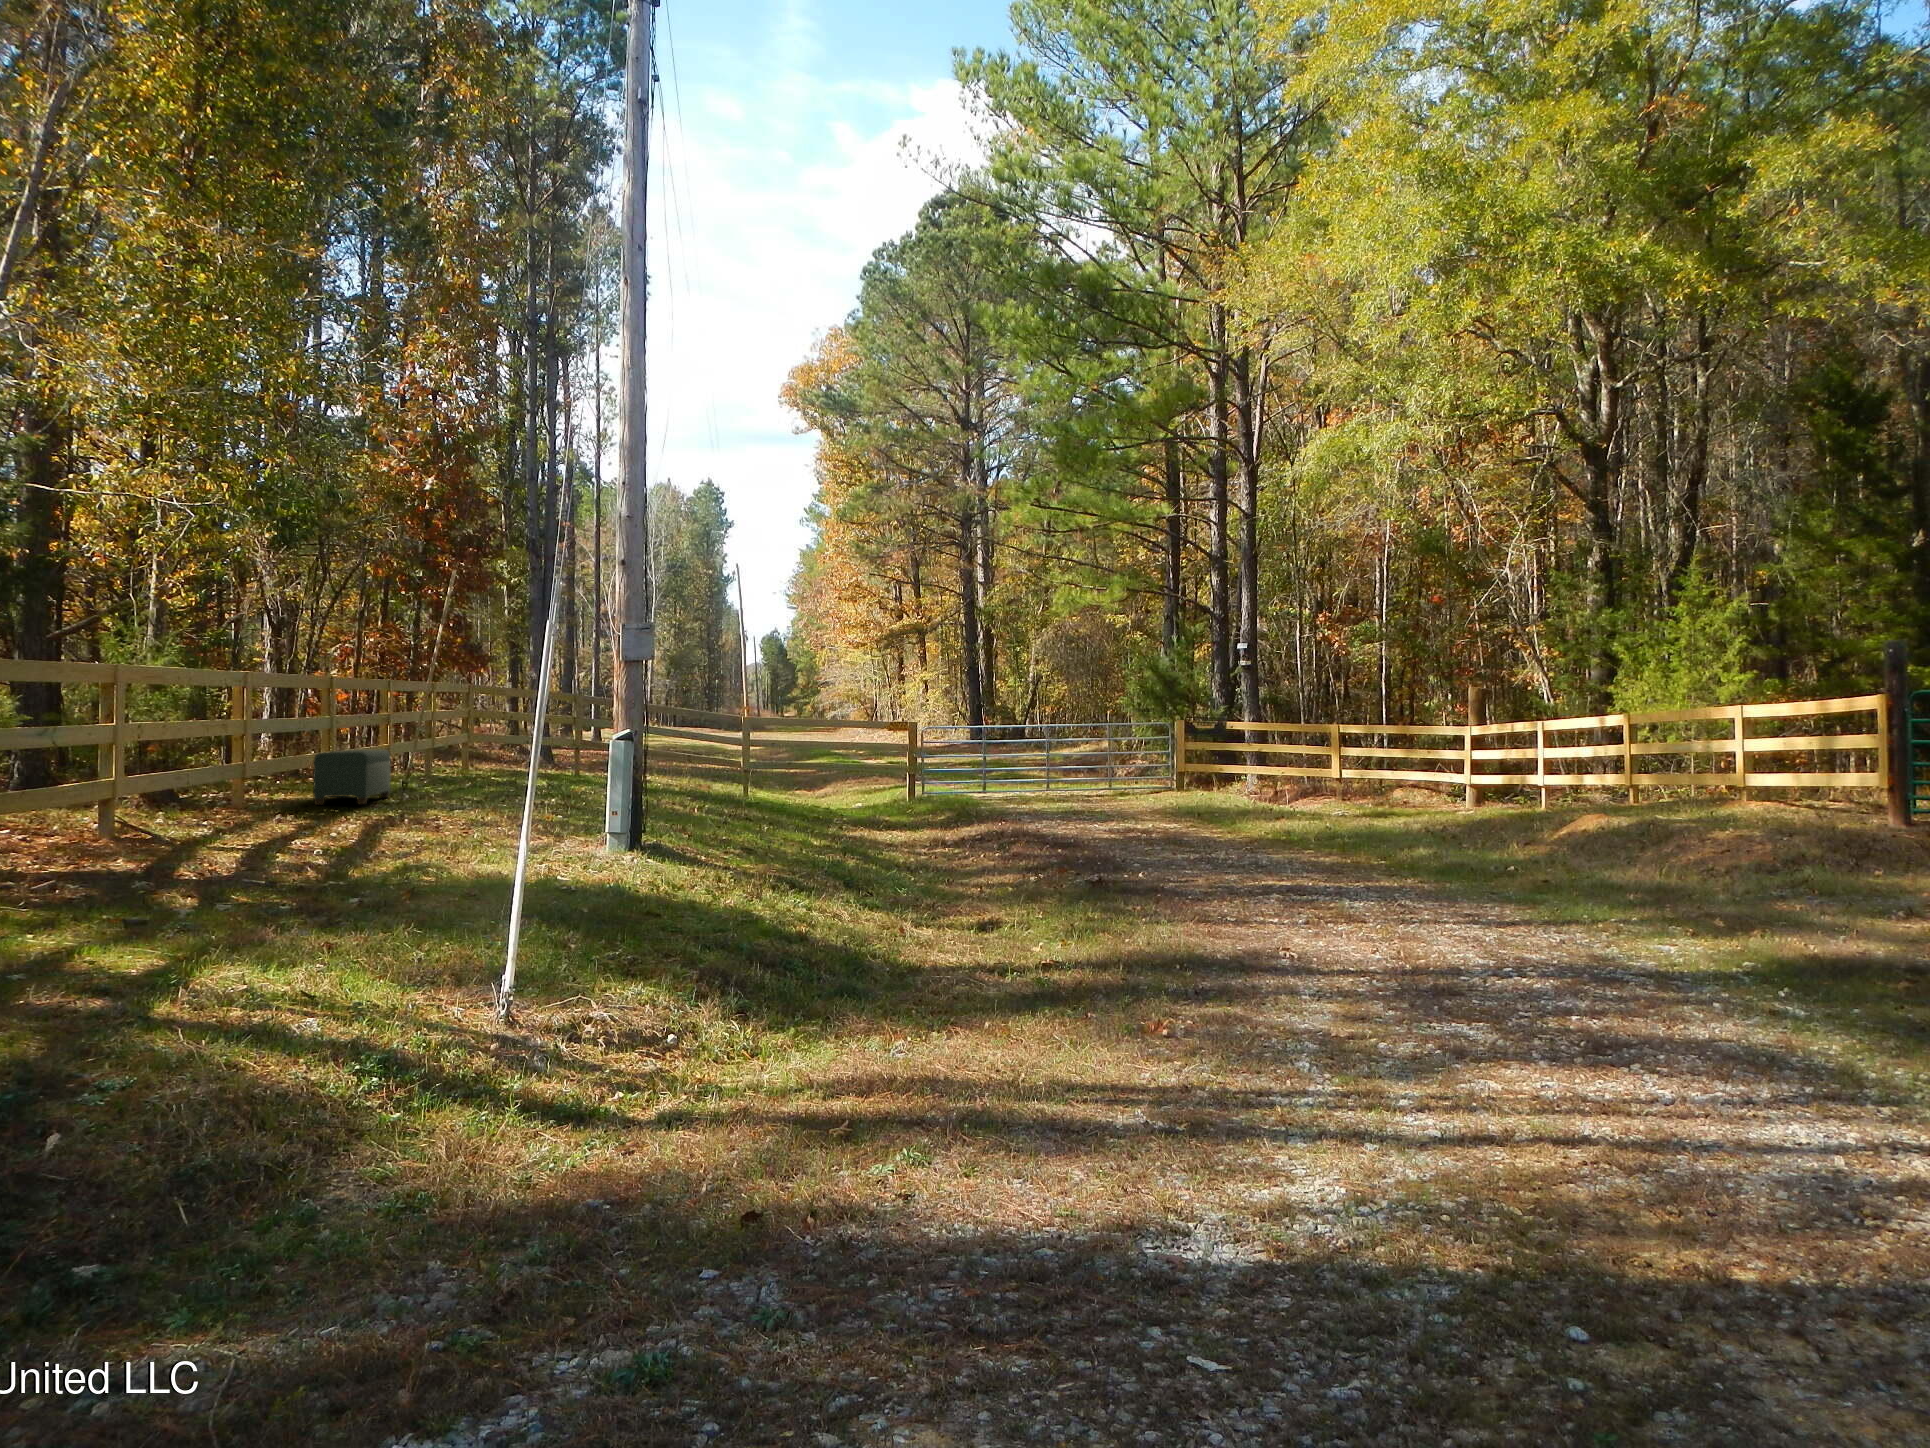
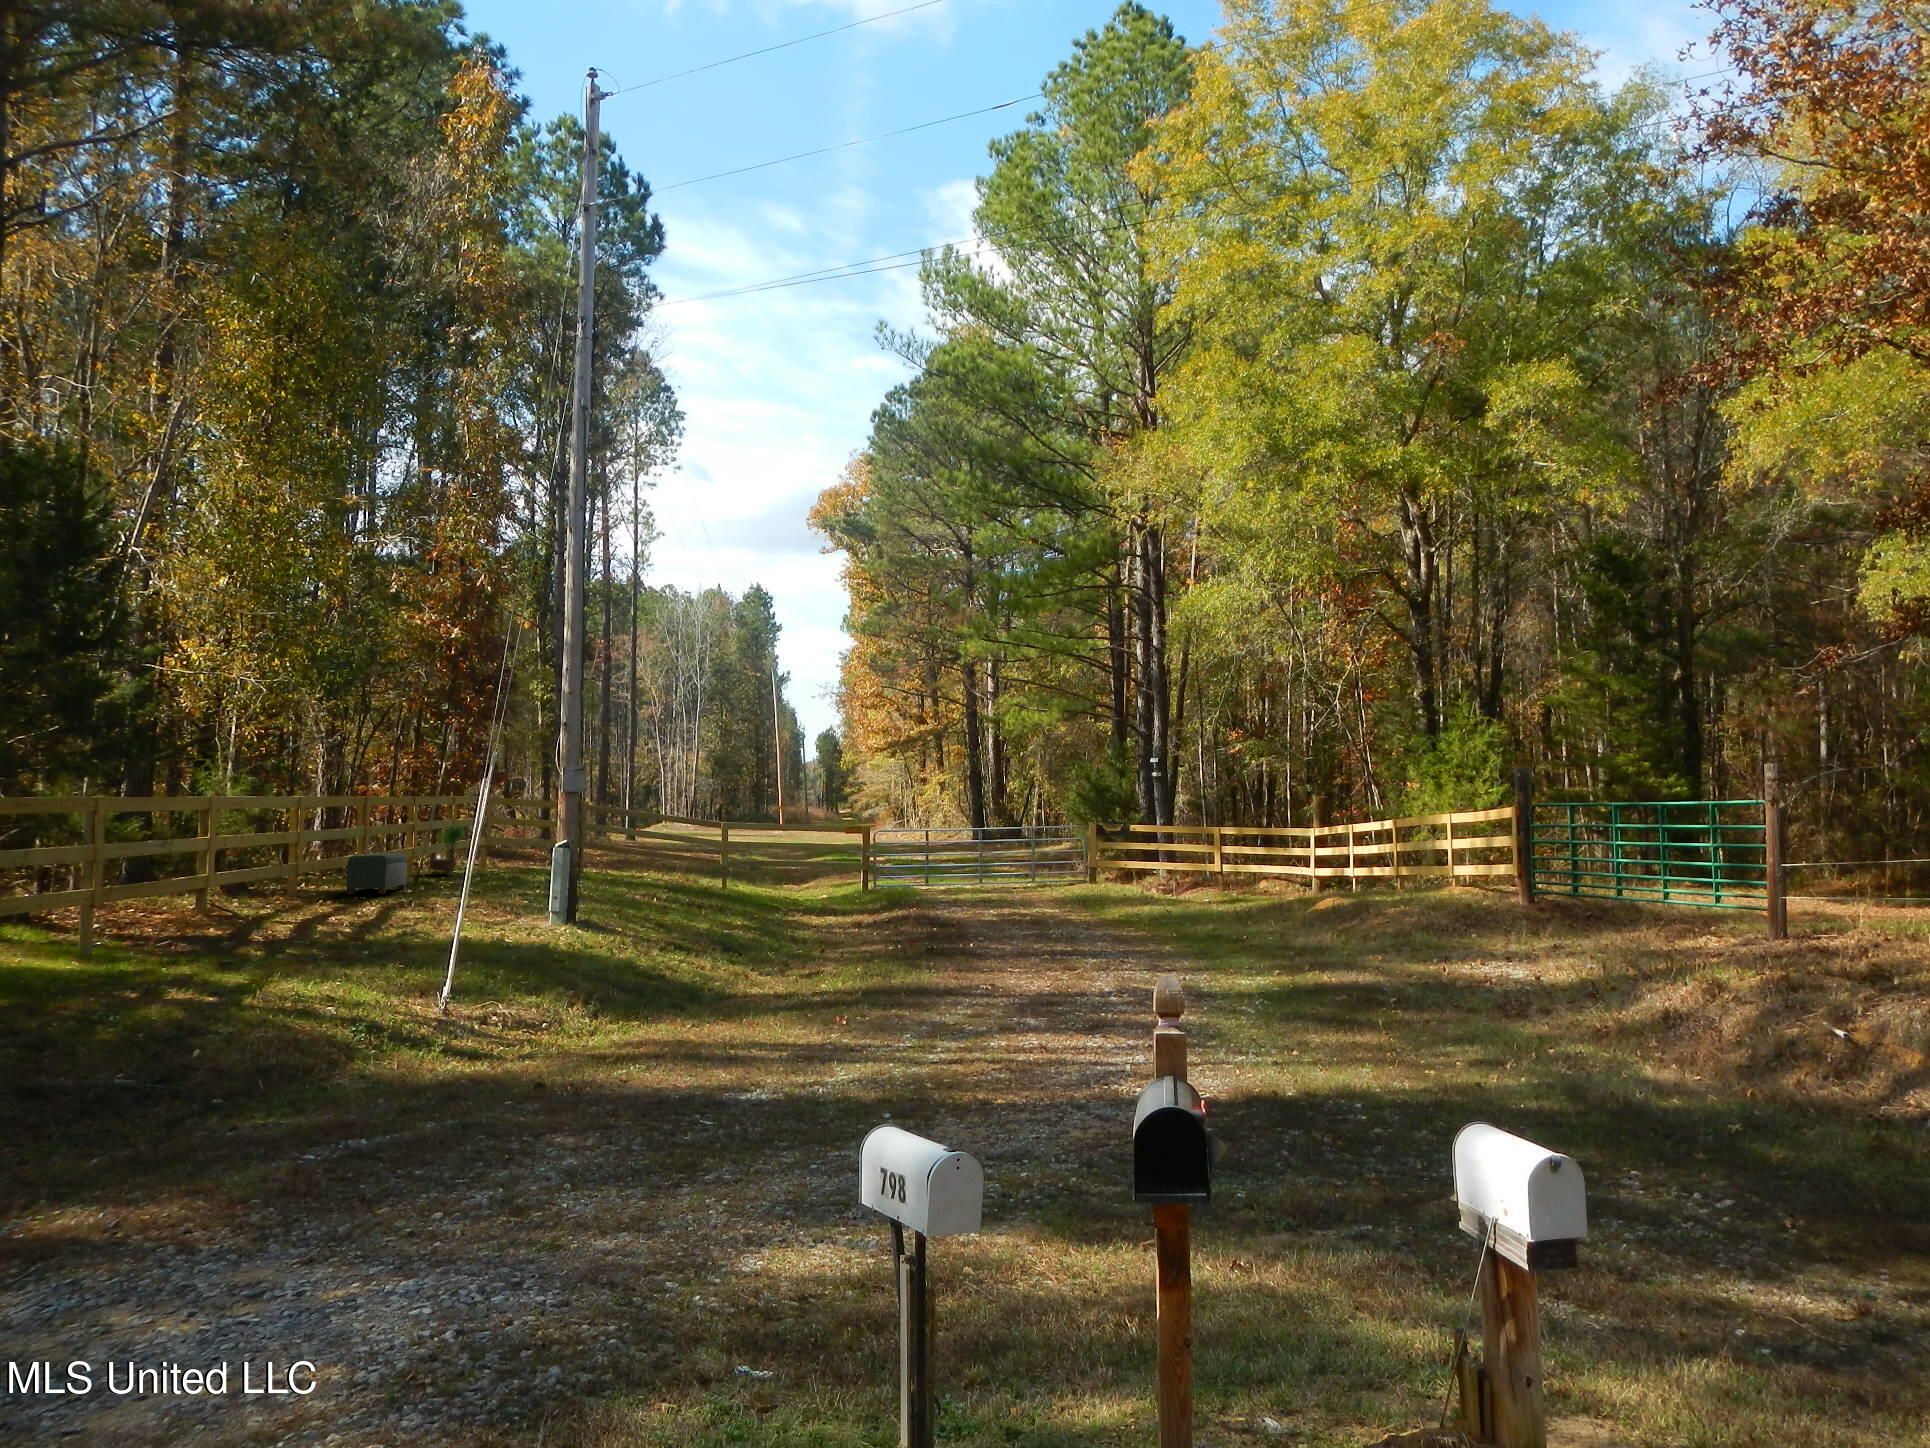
potted tree: none [413,709,456,778] -> present [431,826,463,875]

